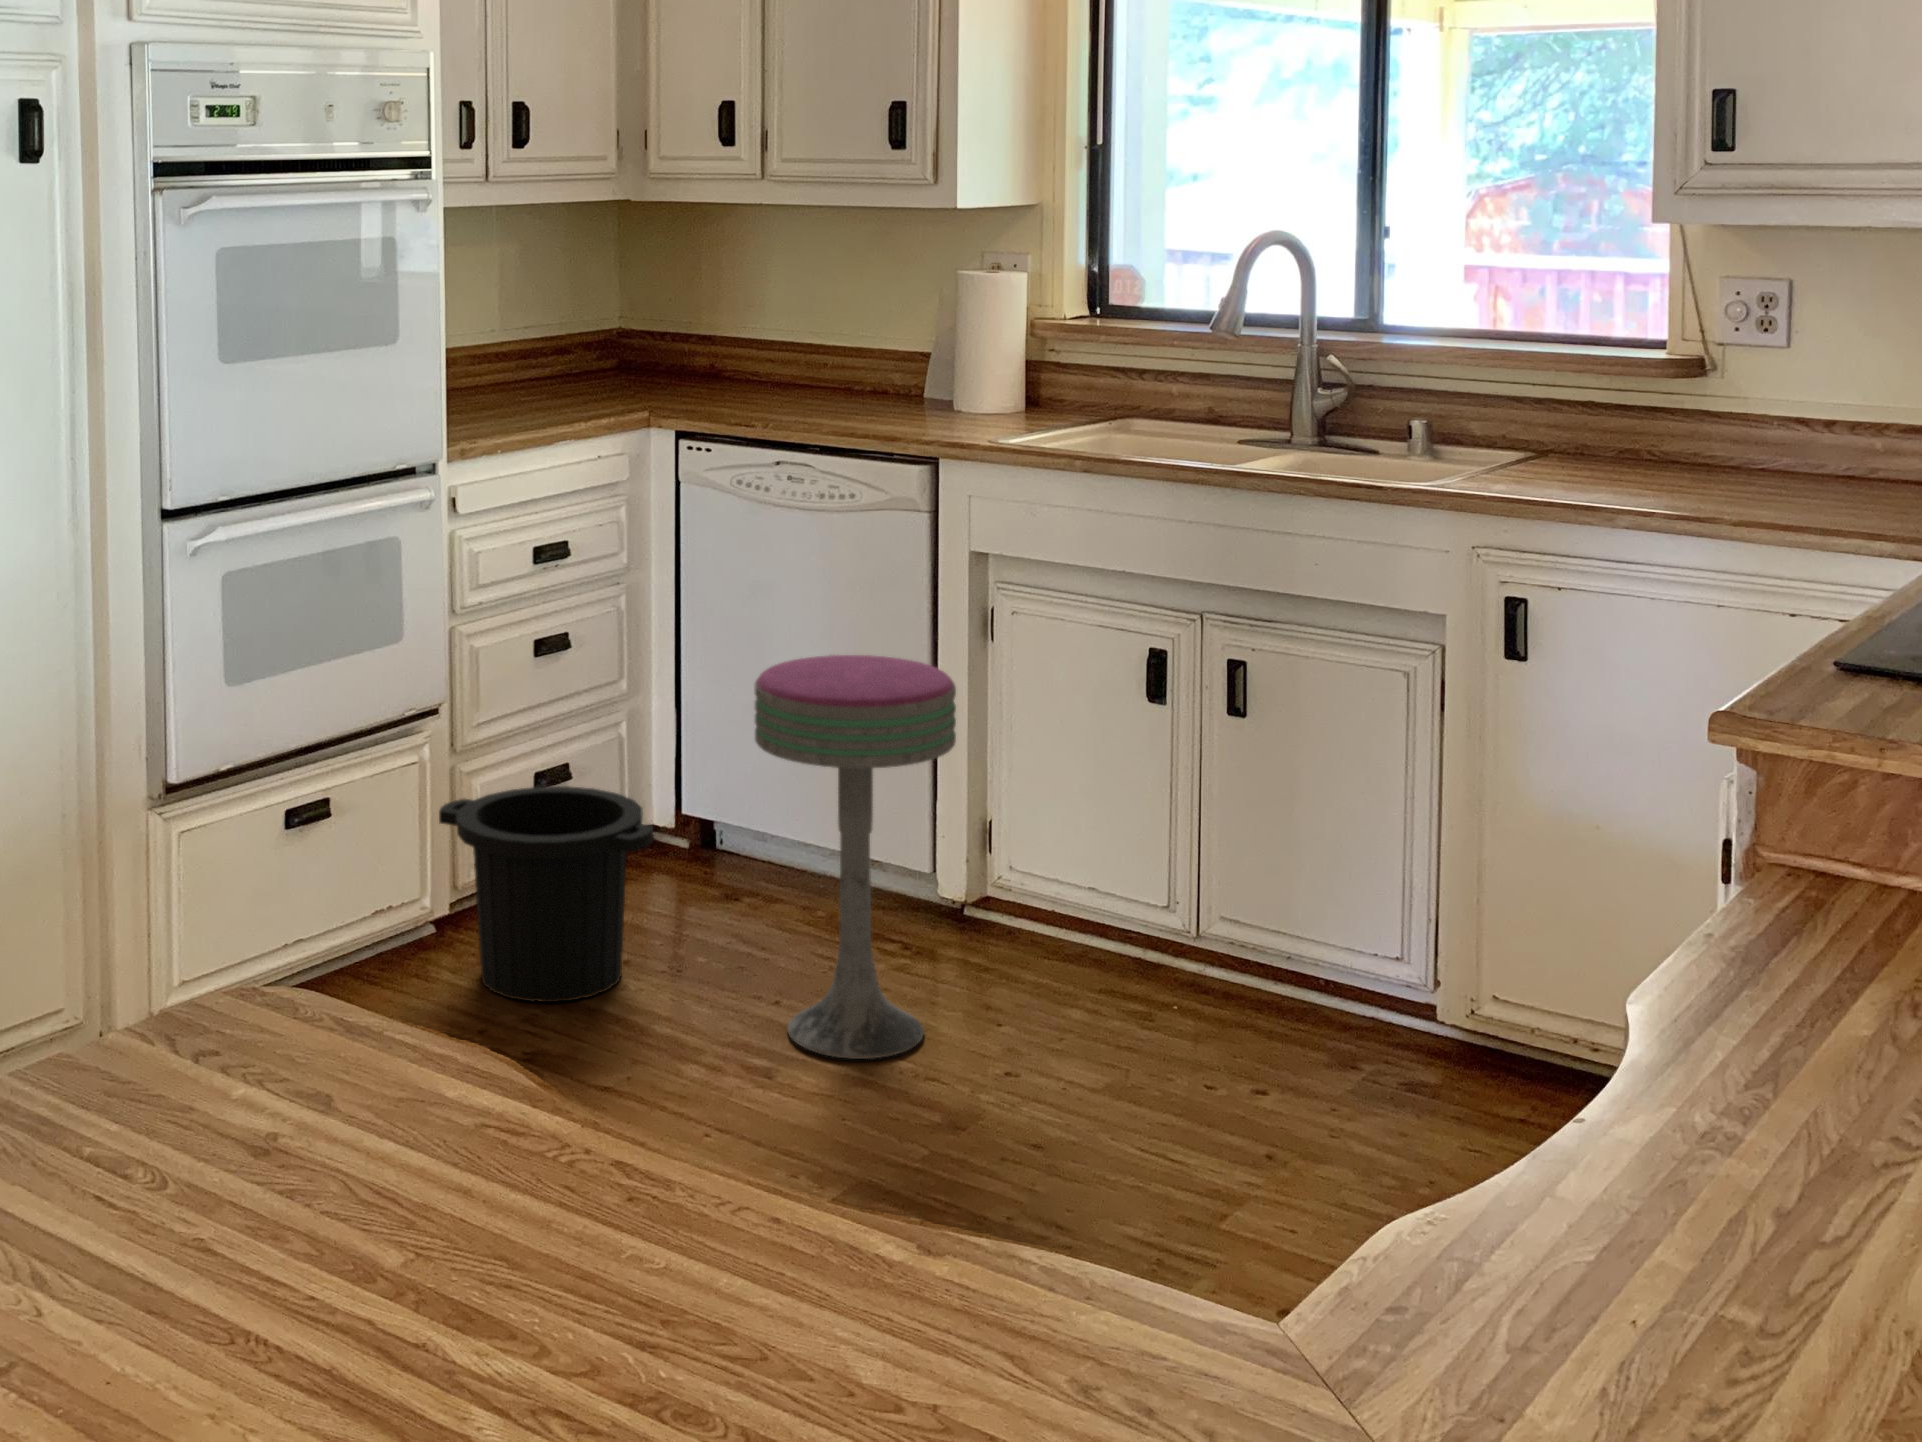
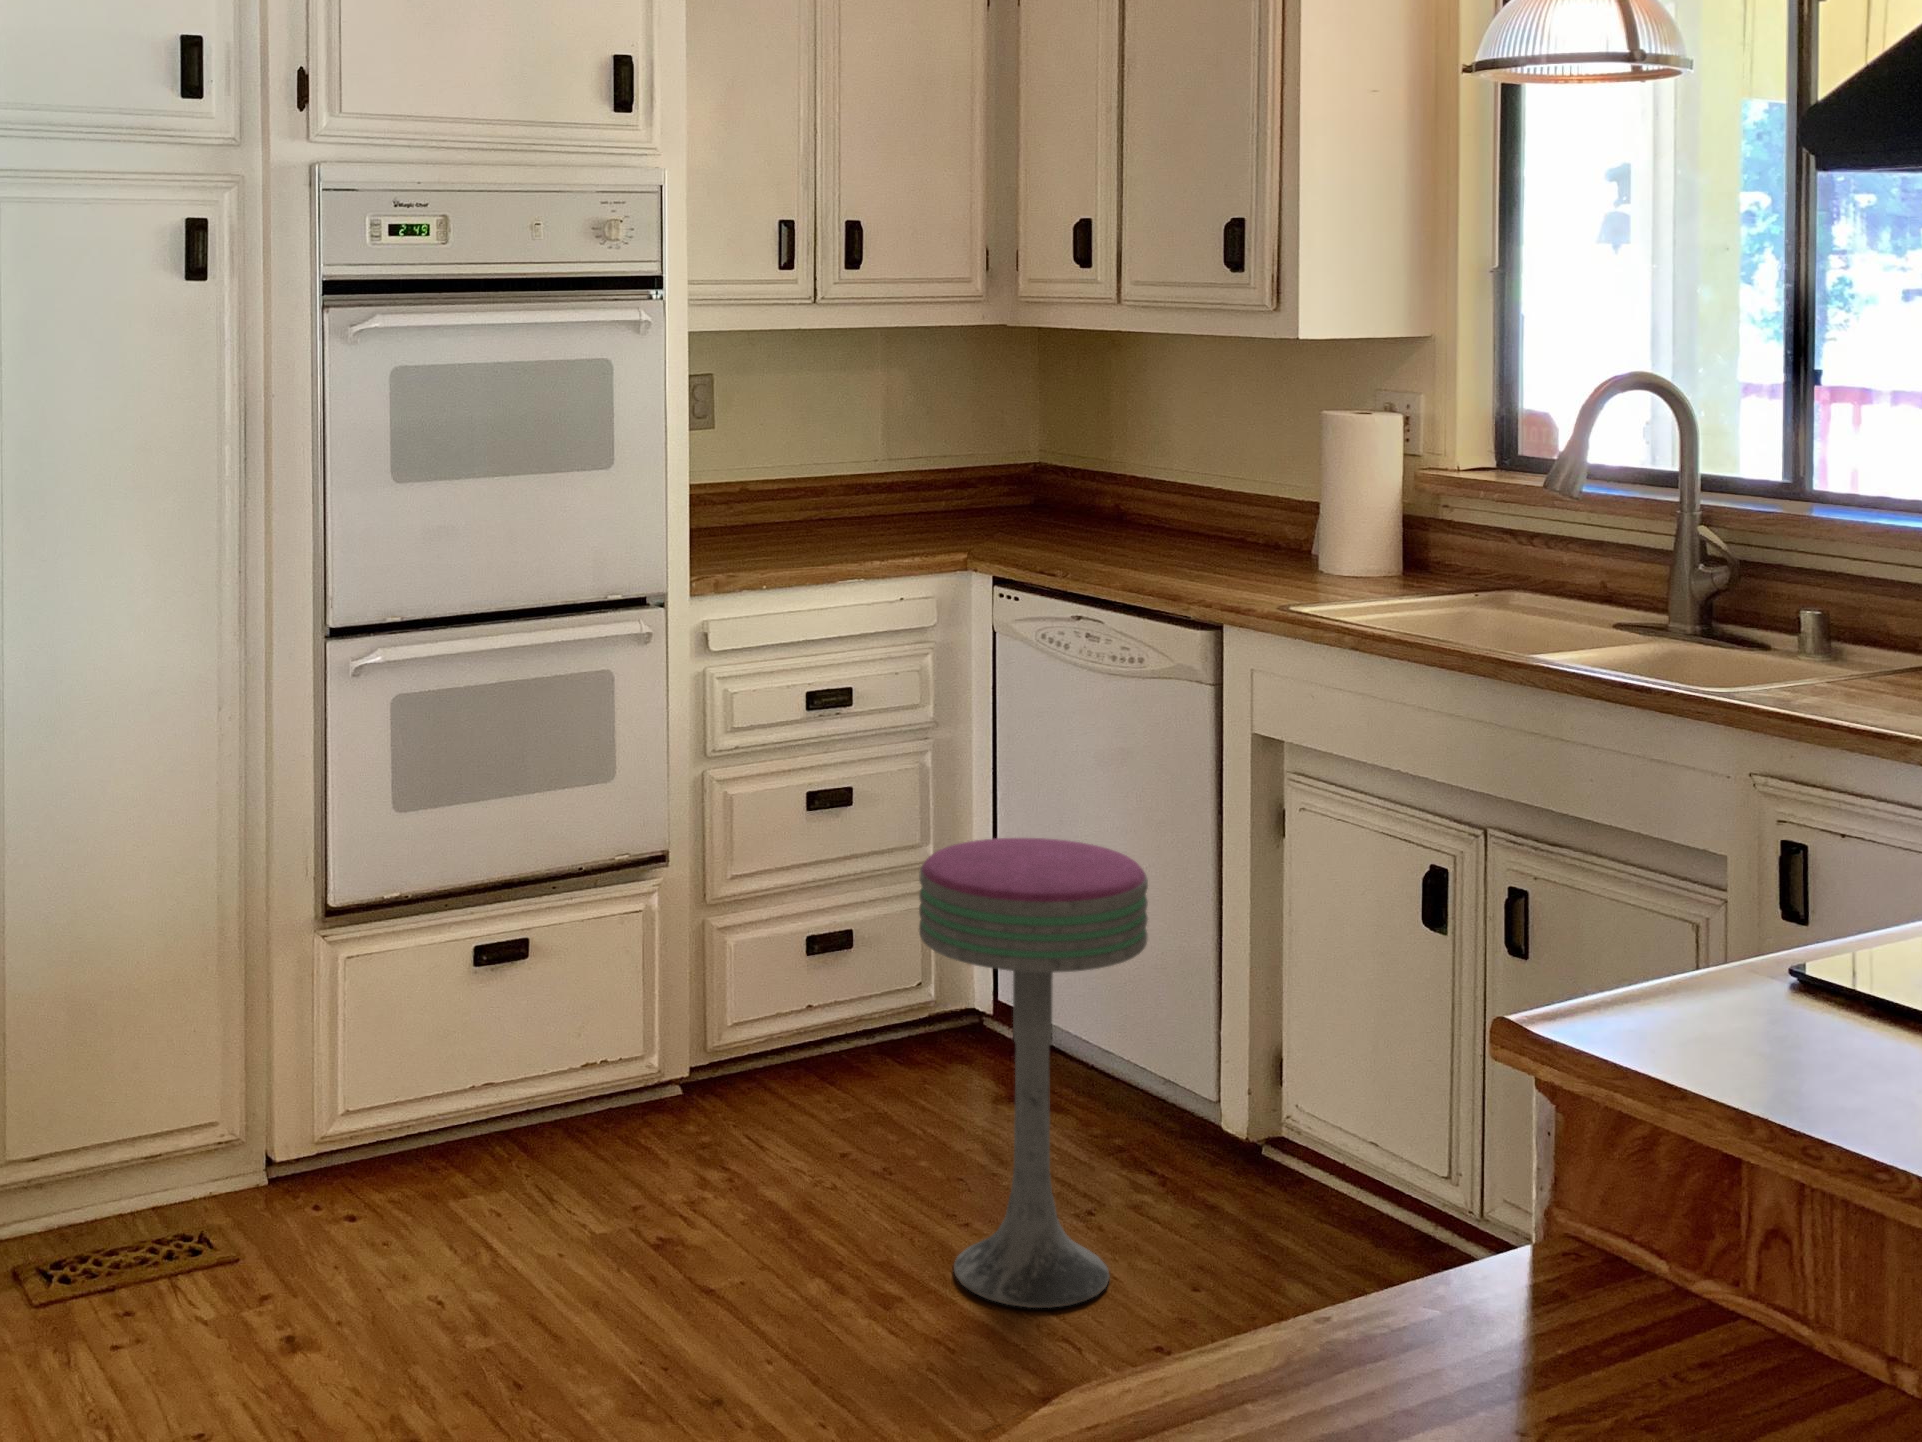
trash can: present [439,786,653,1002] -> none [656,950,860,1188]

